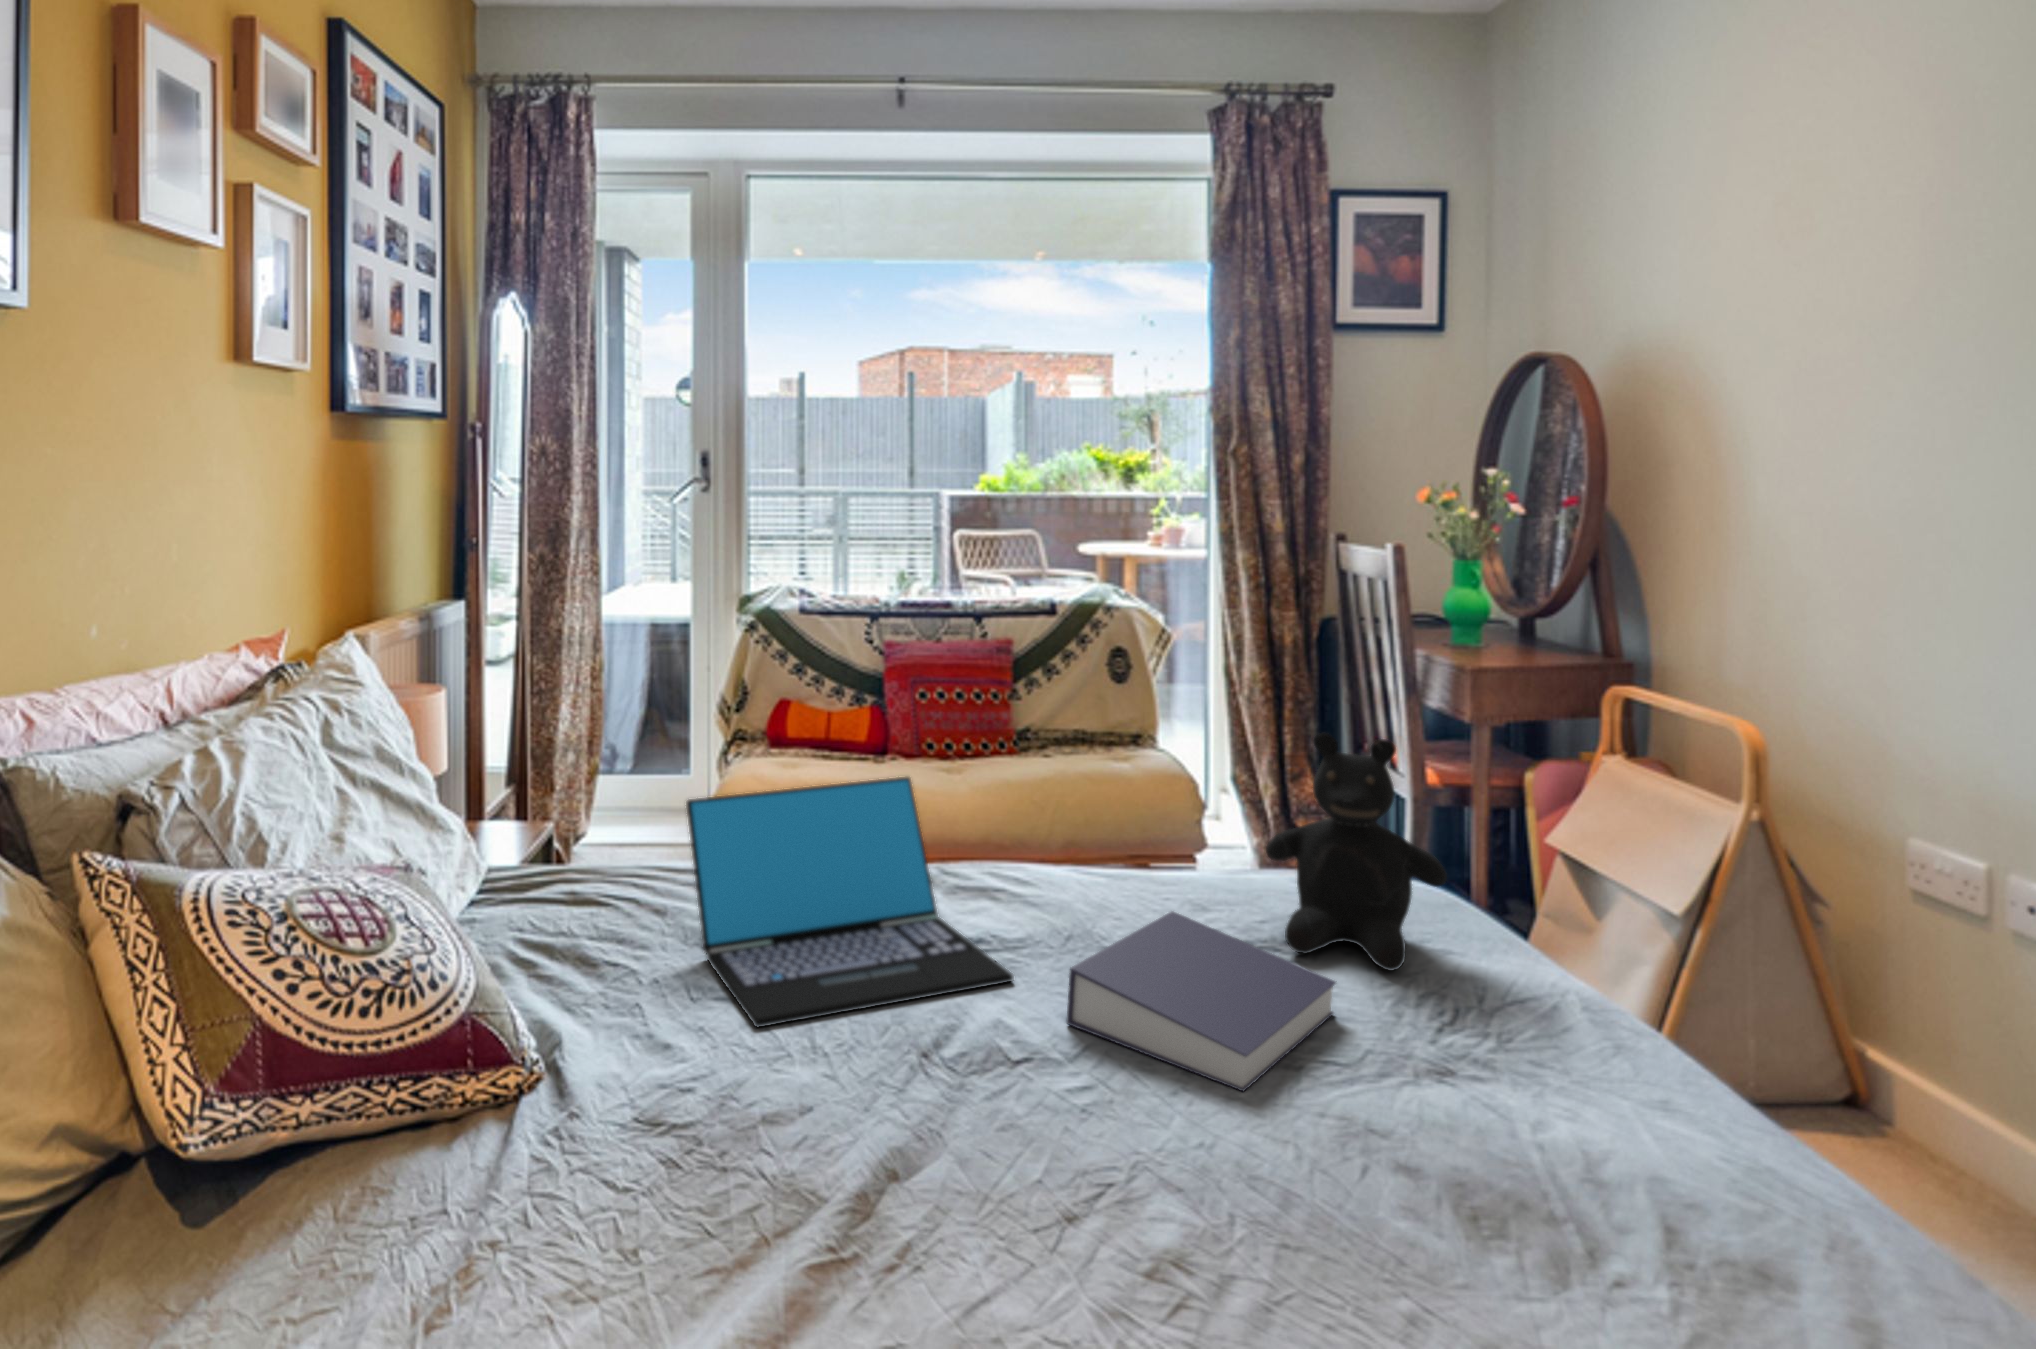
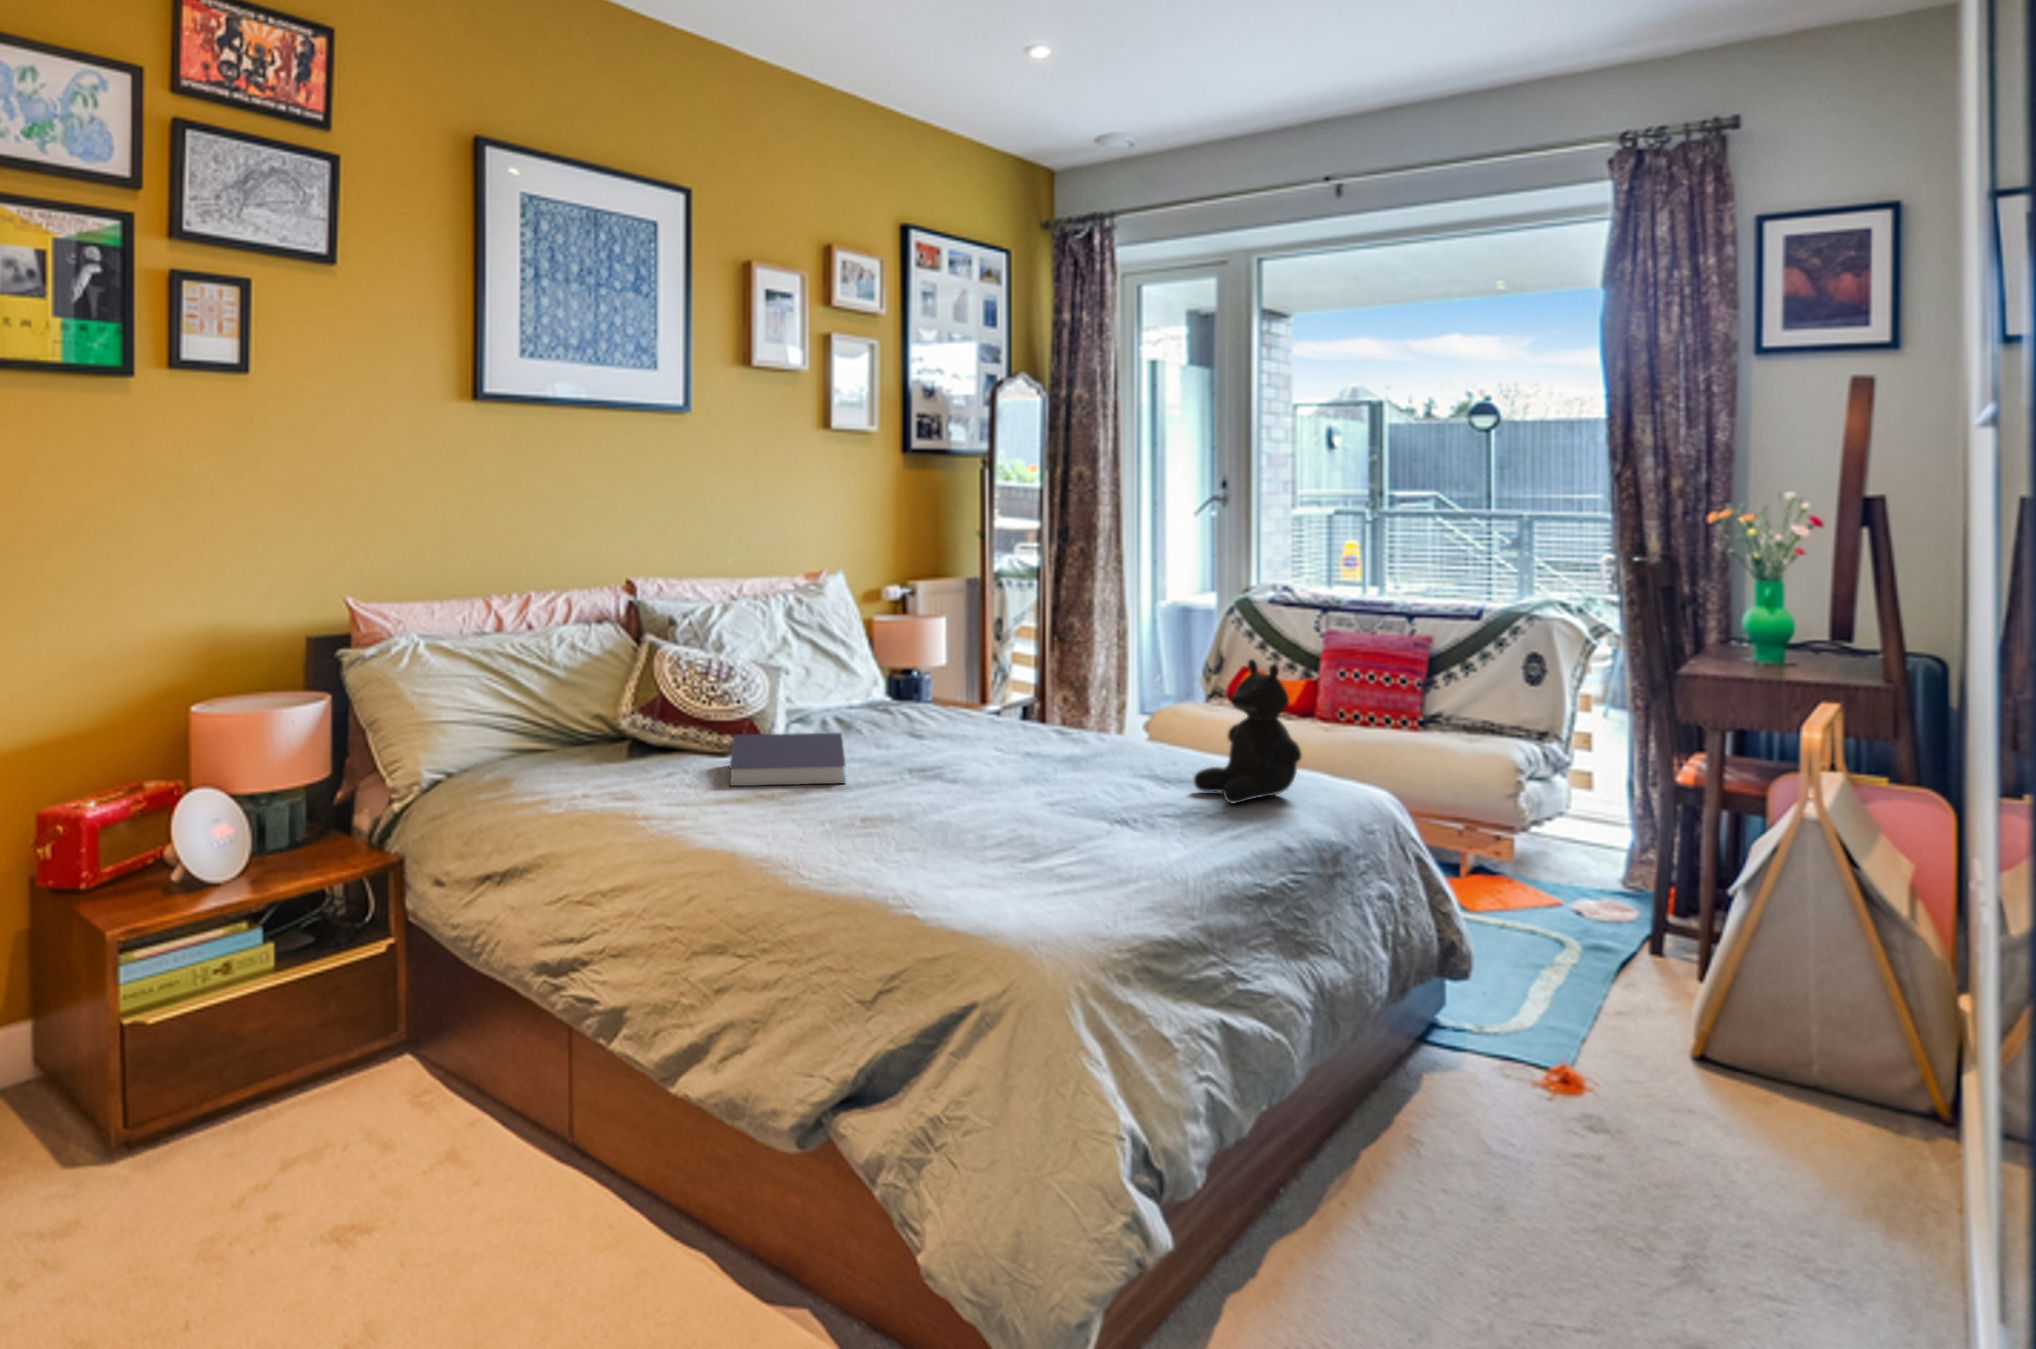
laptop: present [686,777,1014,1027] -> none [880,663,1052,771]
book: present [1067,911,1336,1091] -> present [730,733,845,786]

